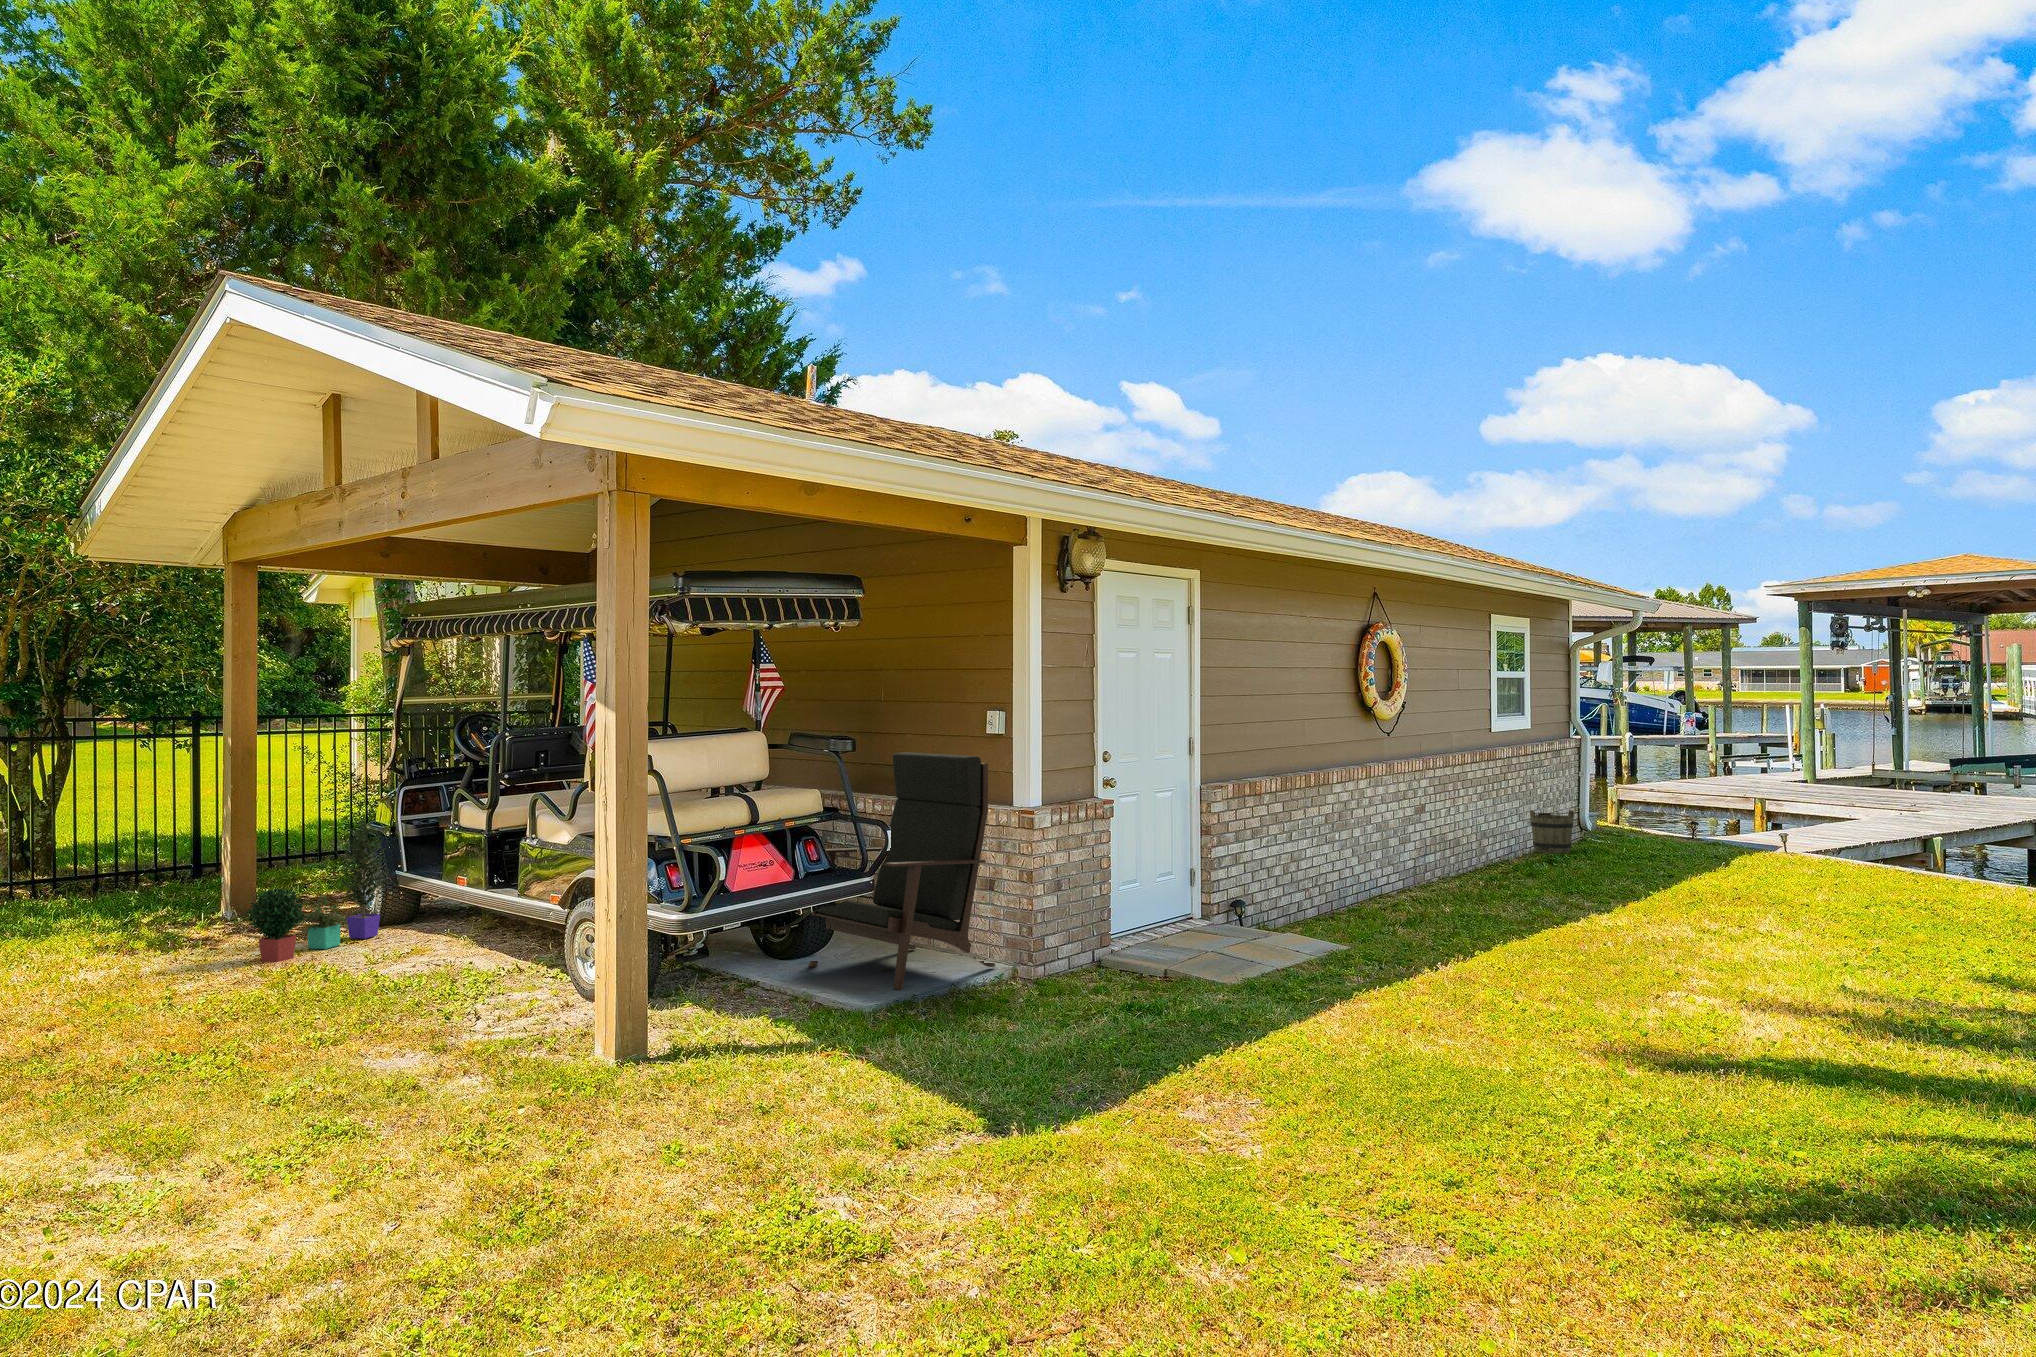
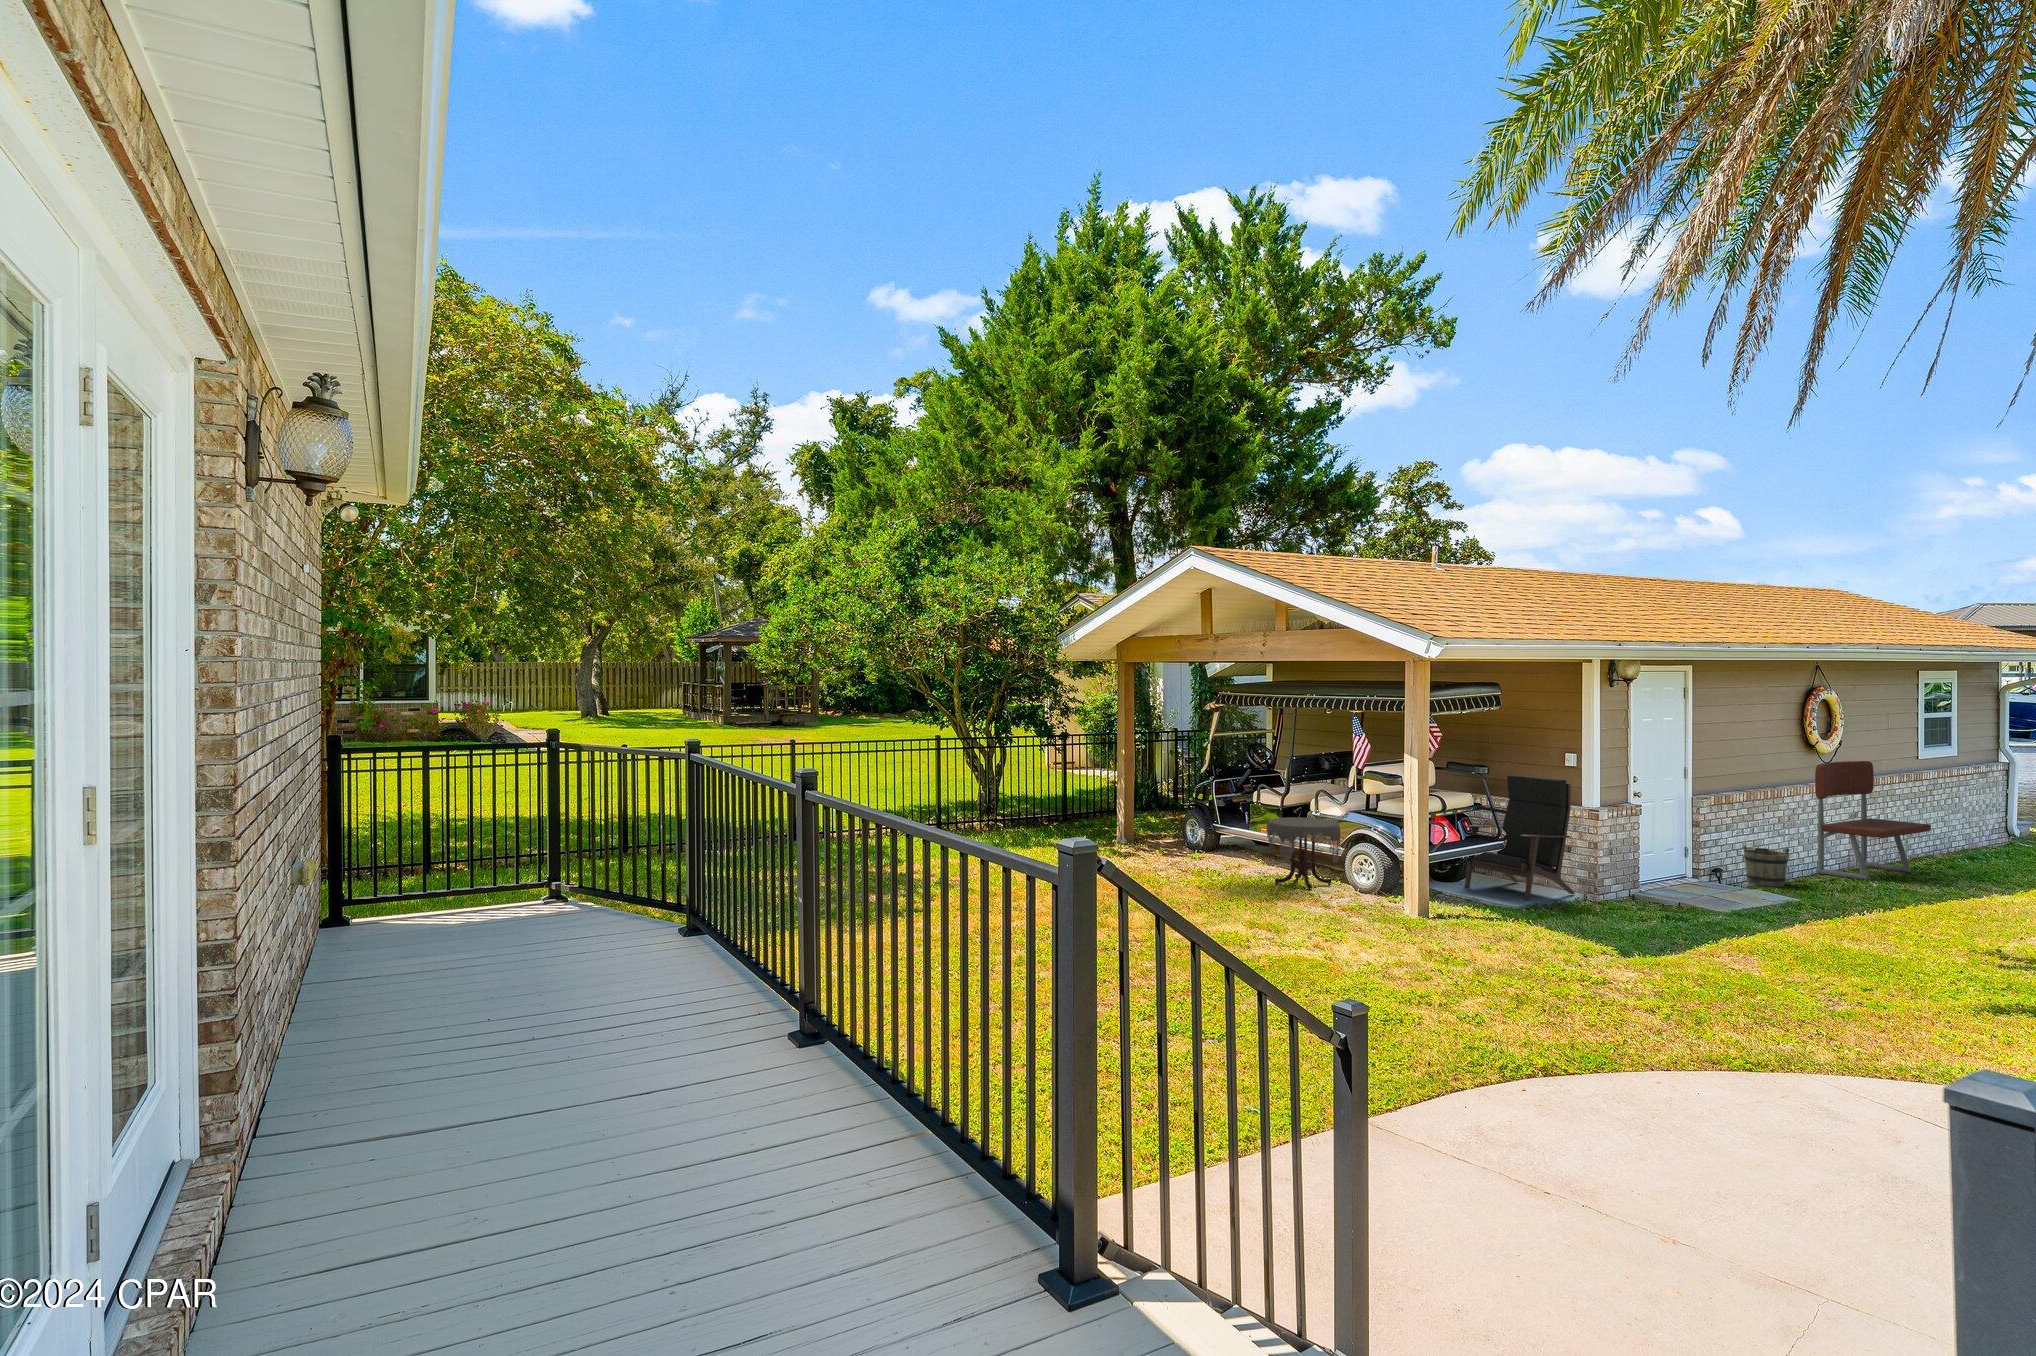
bench: none [1371,729,1511,903] -> present [1815,761,1931,880]
bucket: present [1530,810,1574,853] -> present [1743,845,1789,887]
potted plant: present [246,818,389,962] -> none [1174,797,1222,866]
side table: none [383,850,549,1004] -> present [1267,817,1341,890]

